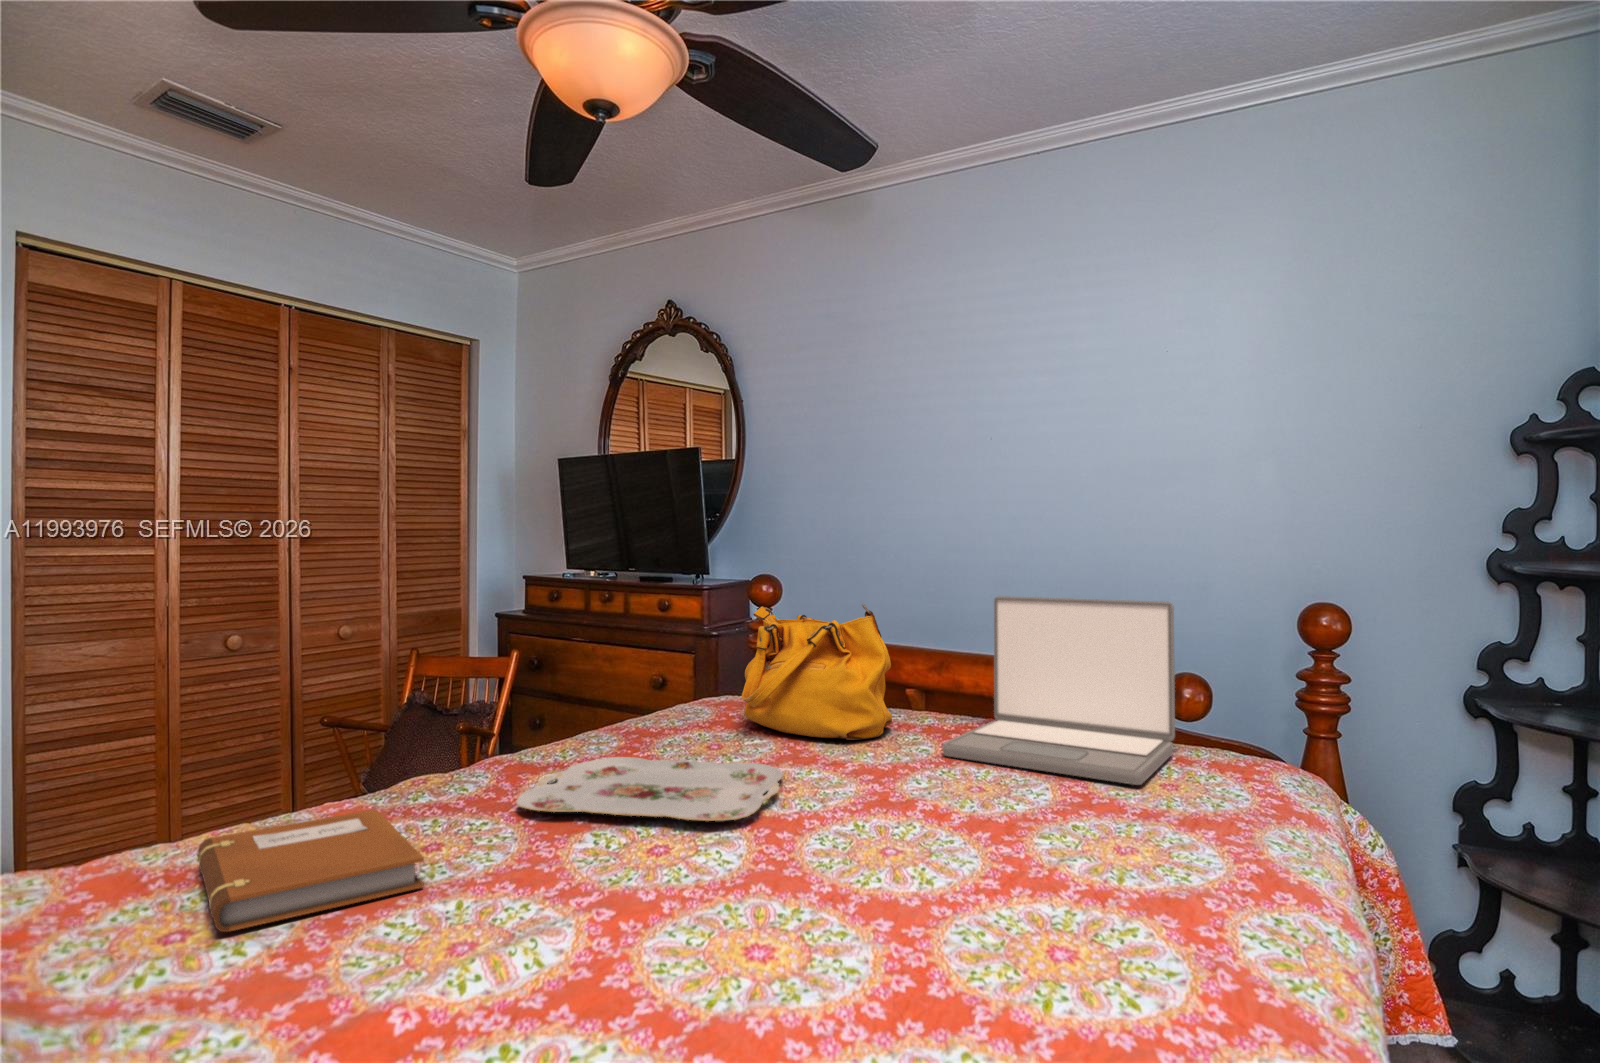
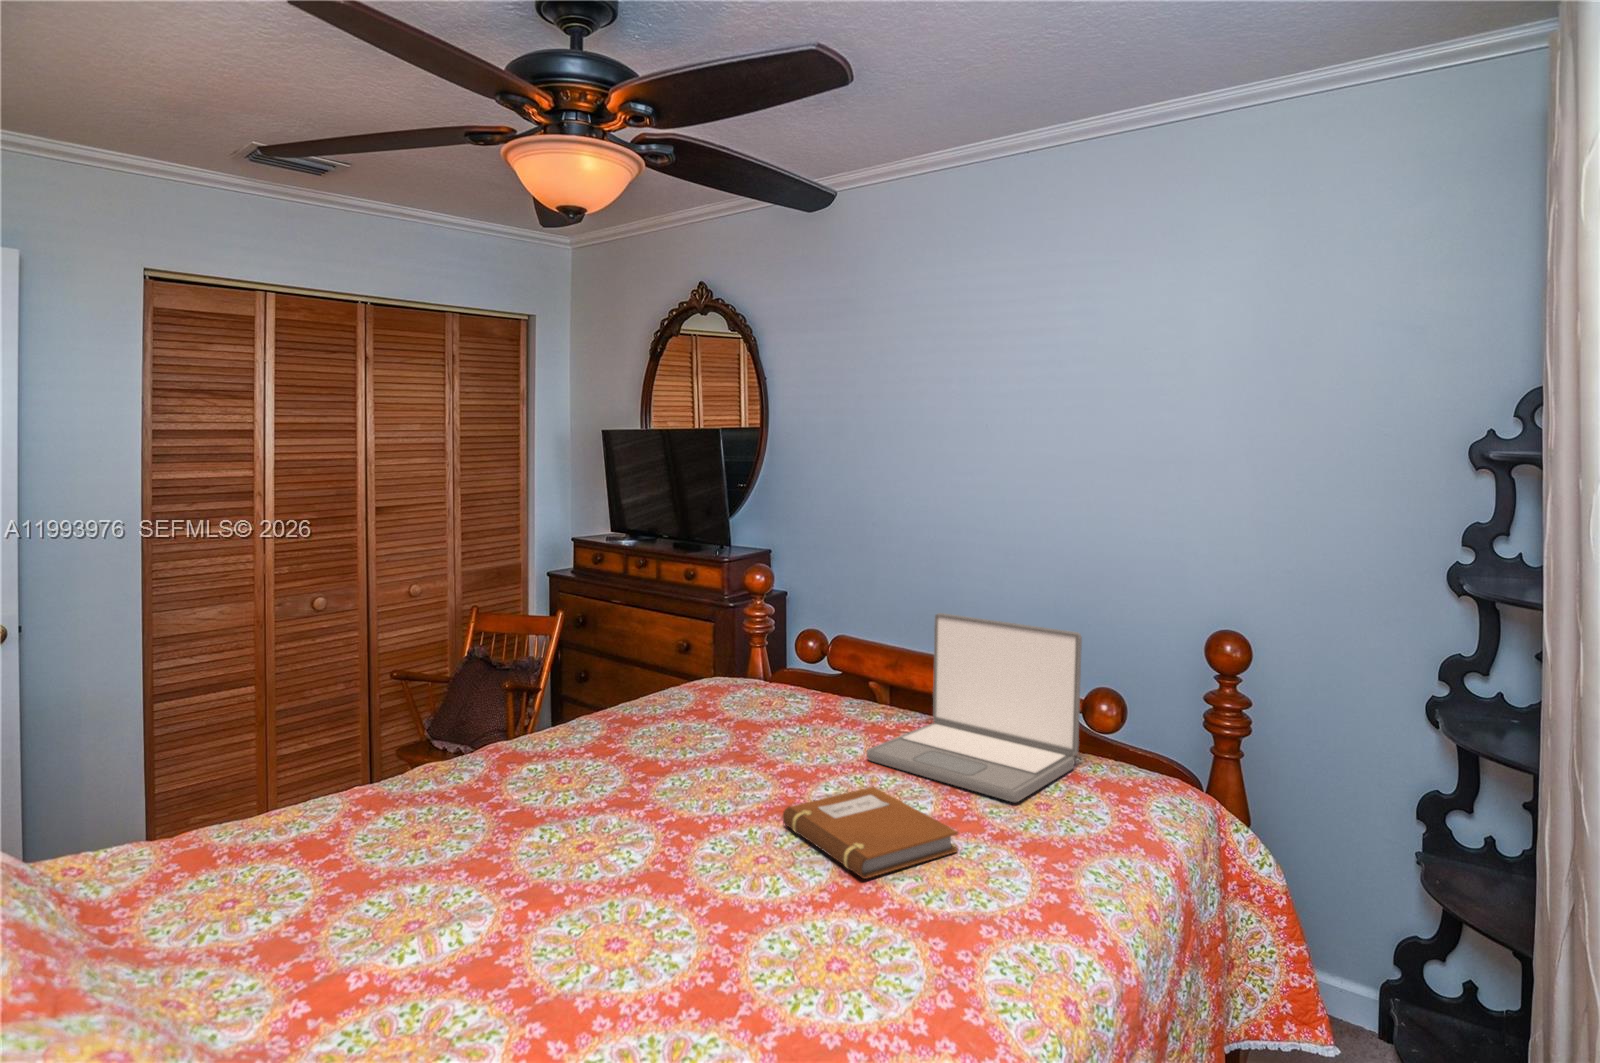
handbag: present [742,604,892,740] -> none [706,611,842,739]
serving tray: present [516,757,783,821] -> none [492,751,717,824]
notebook: present [198,809,424,932] -> present [783,787,958,879]

